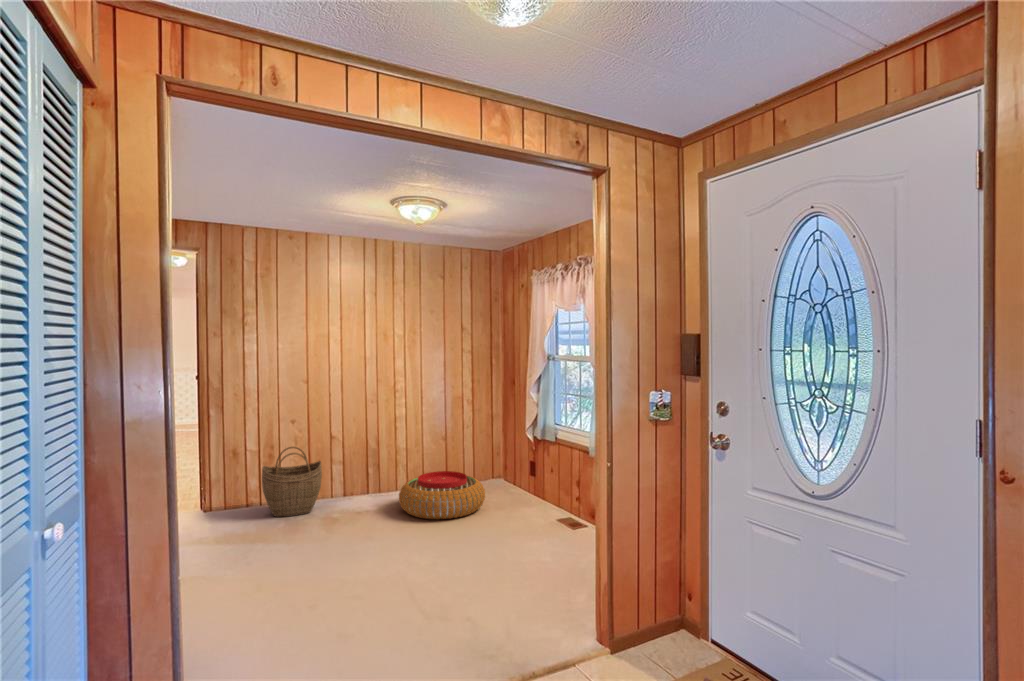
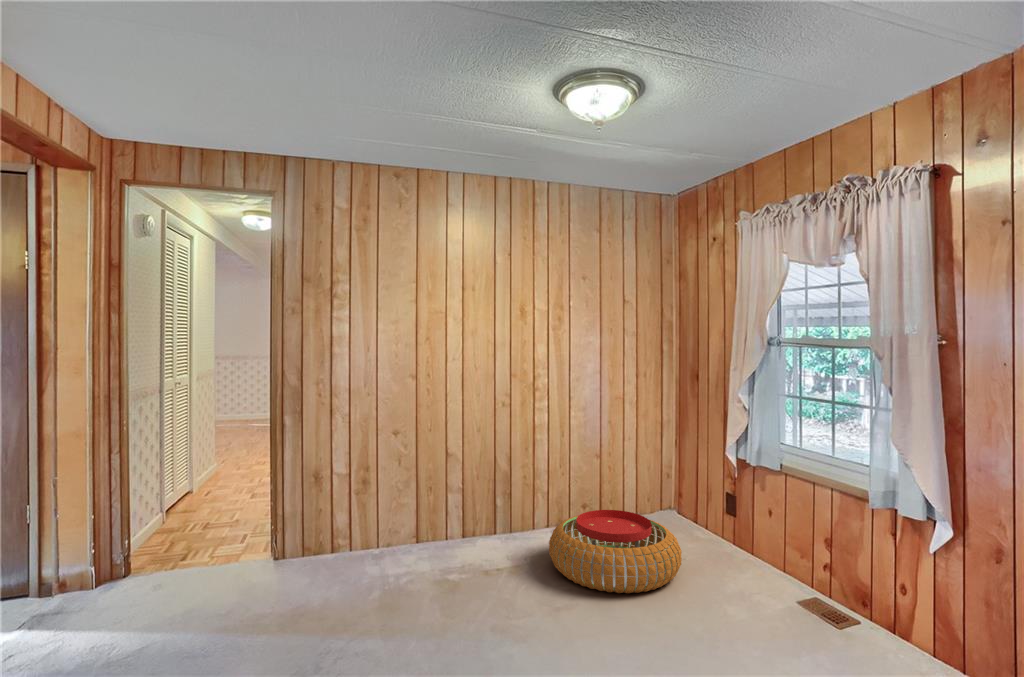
woven basket: present [262,447,322,517] -> none [354,469,437,574]

